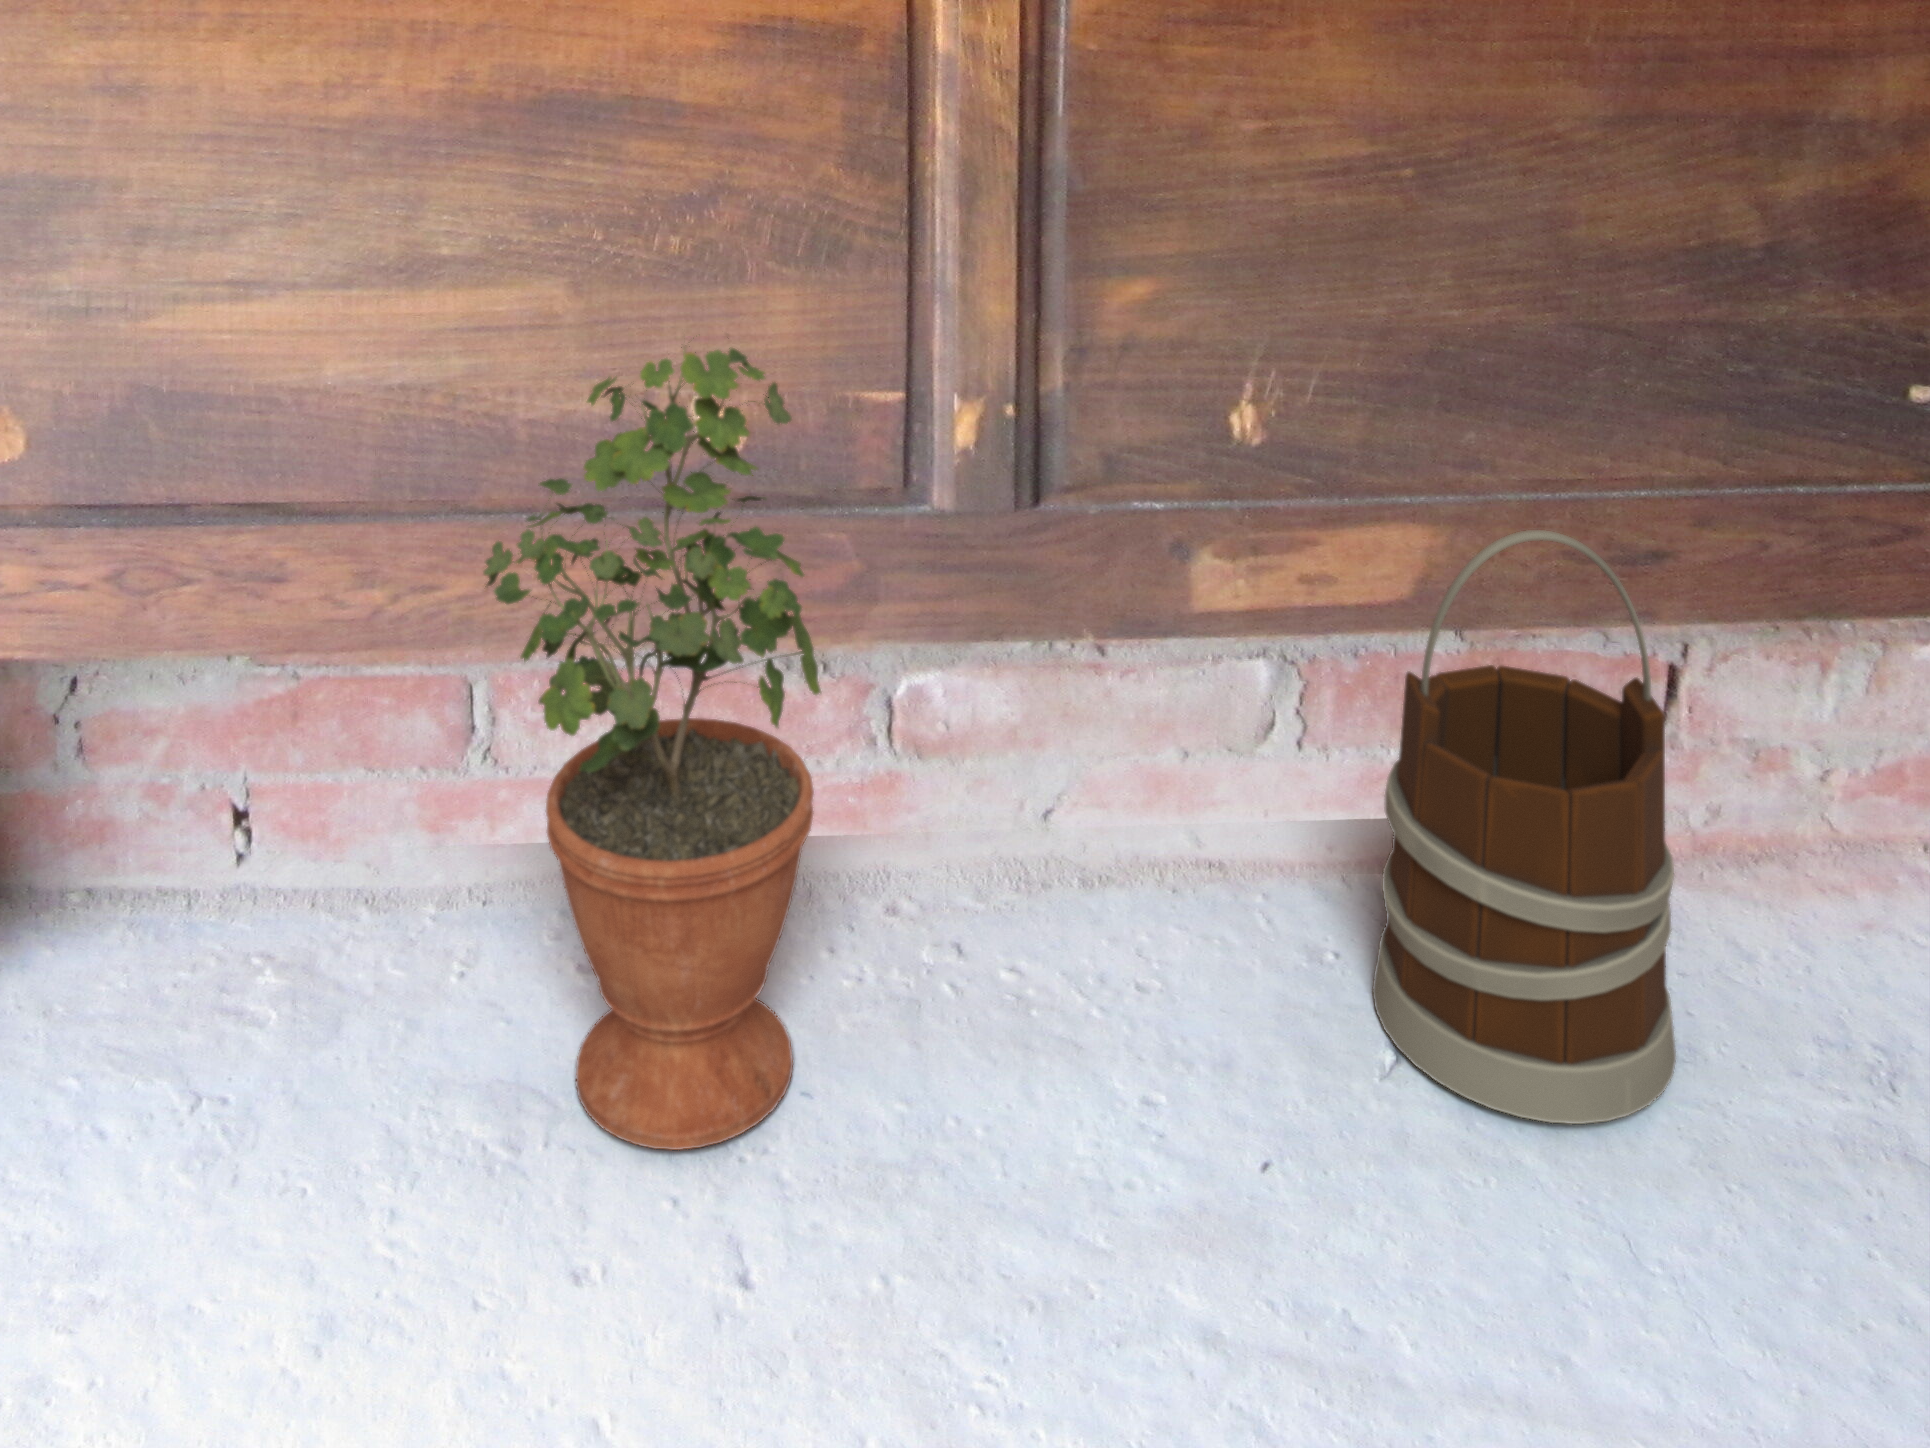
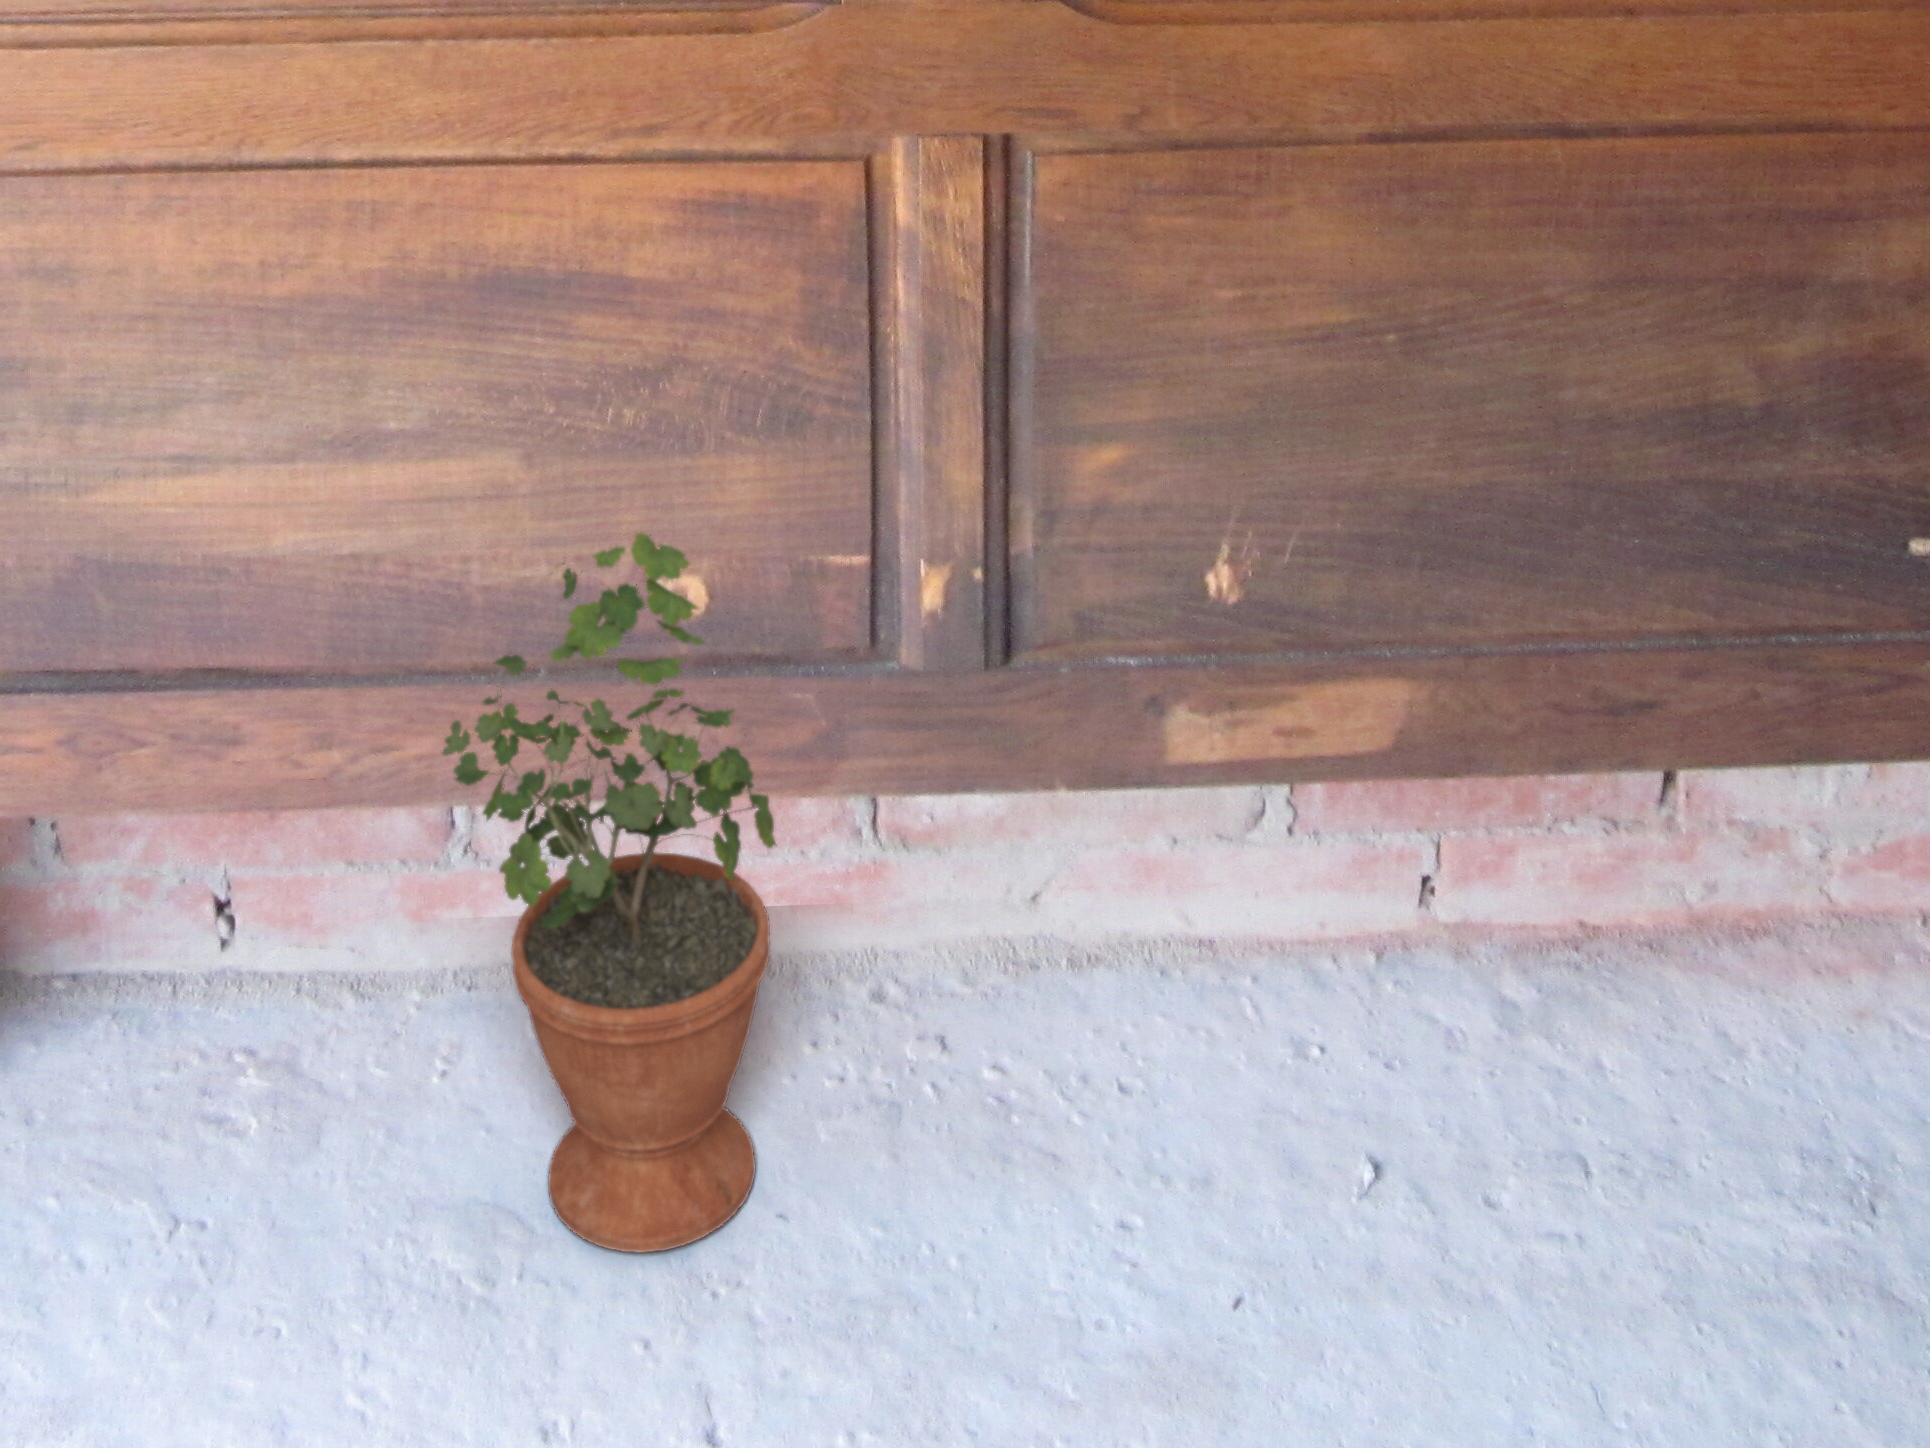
wooden bucket: present [1372,530,1676,1124] -> none [1321,687,1602,1228]

